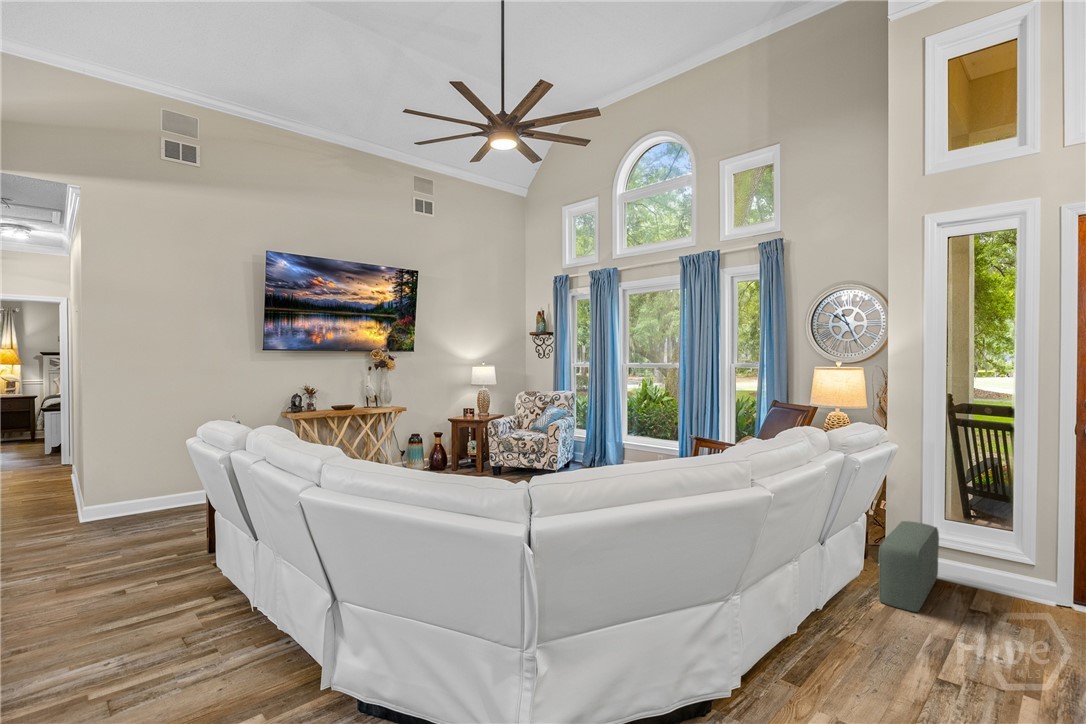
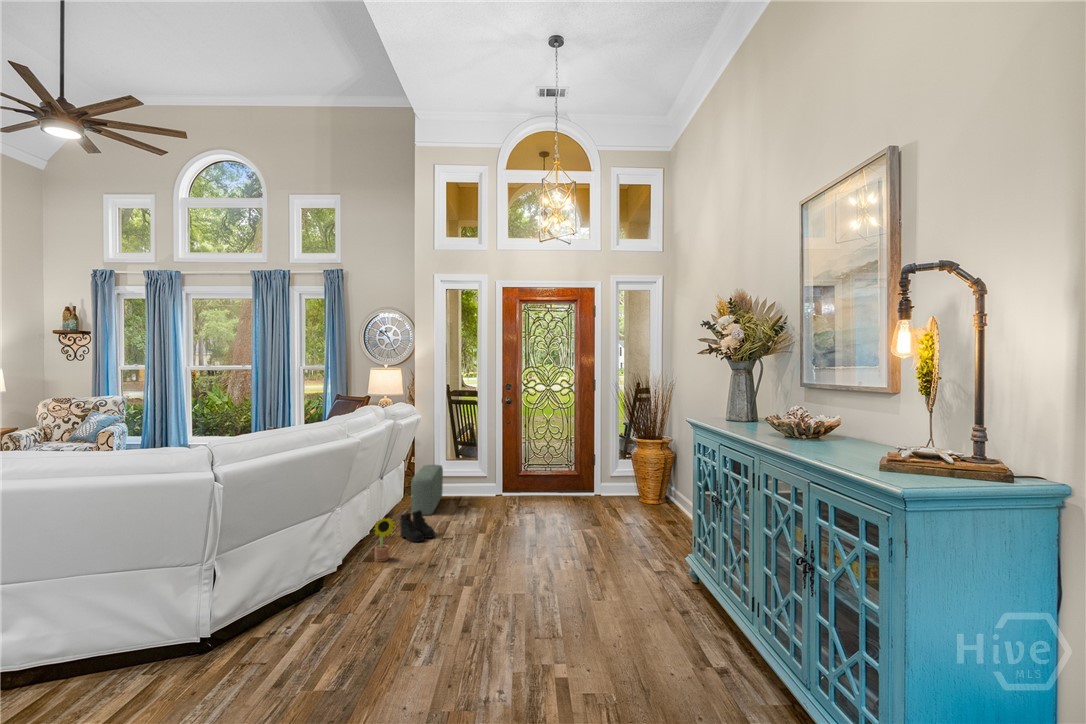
boots: none [856,609,926,671] -> present [400,510,435,542]
decorative plant: none [802,622,846,694] -> present [373,517,395,562]

